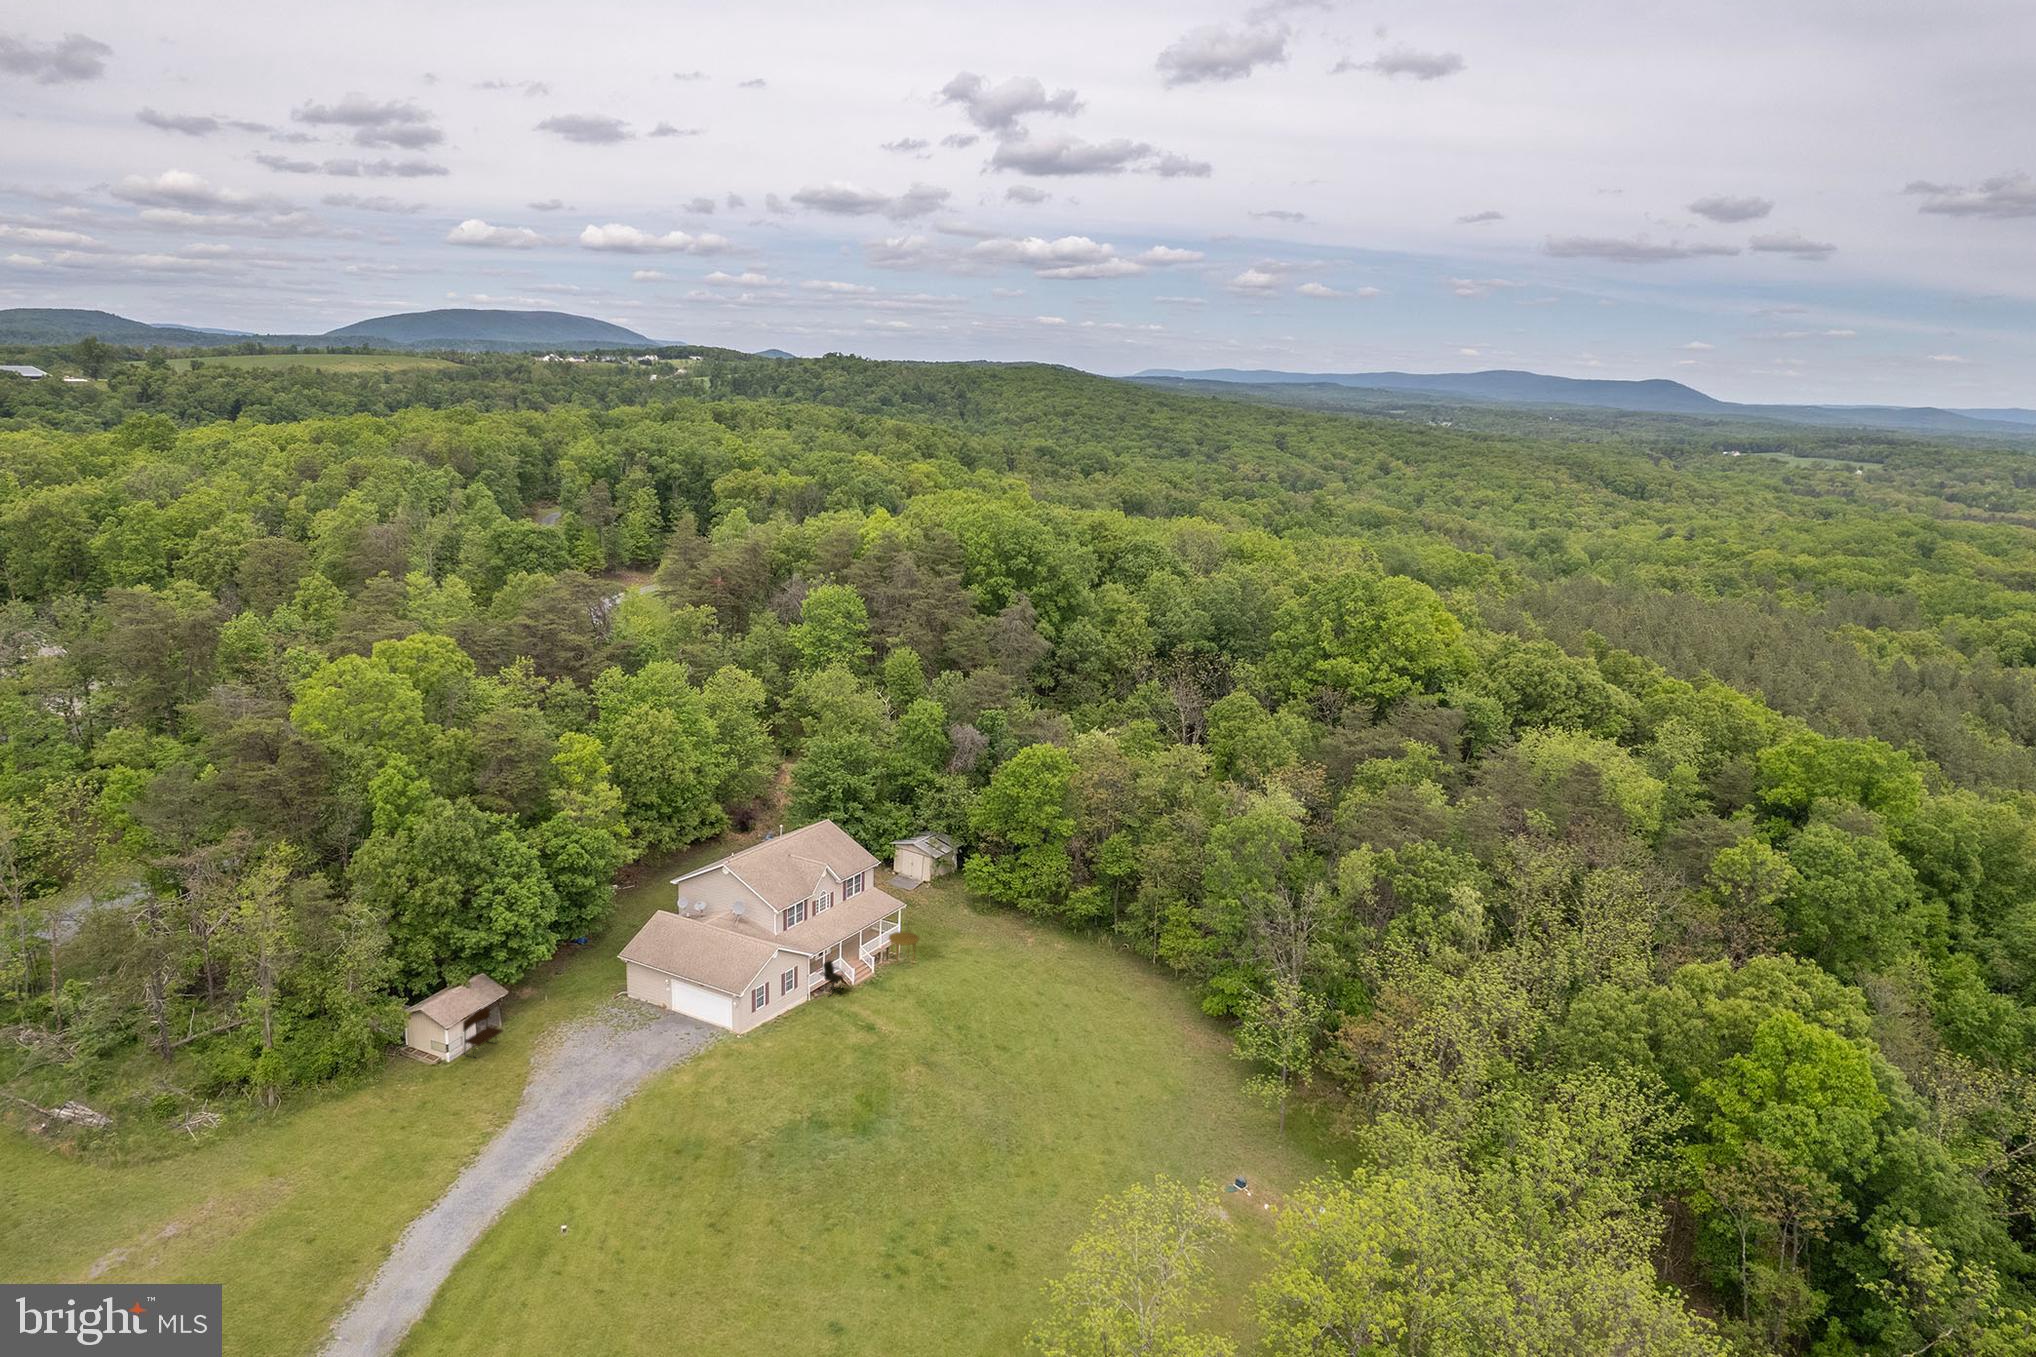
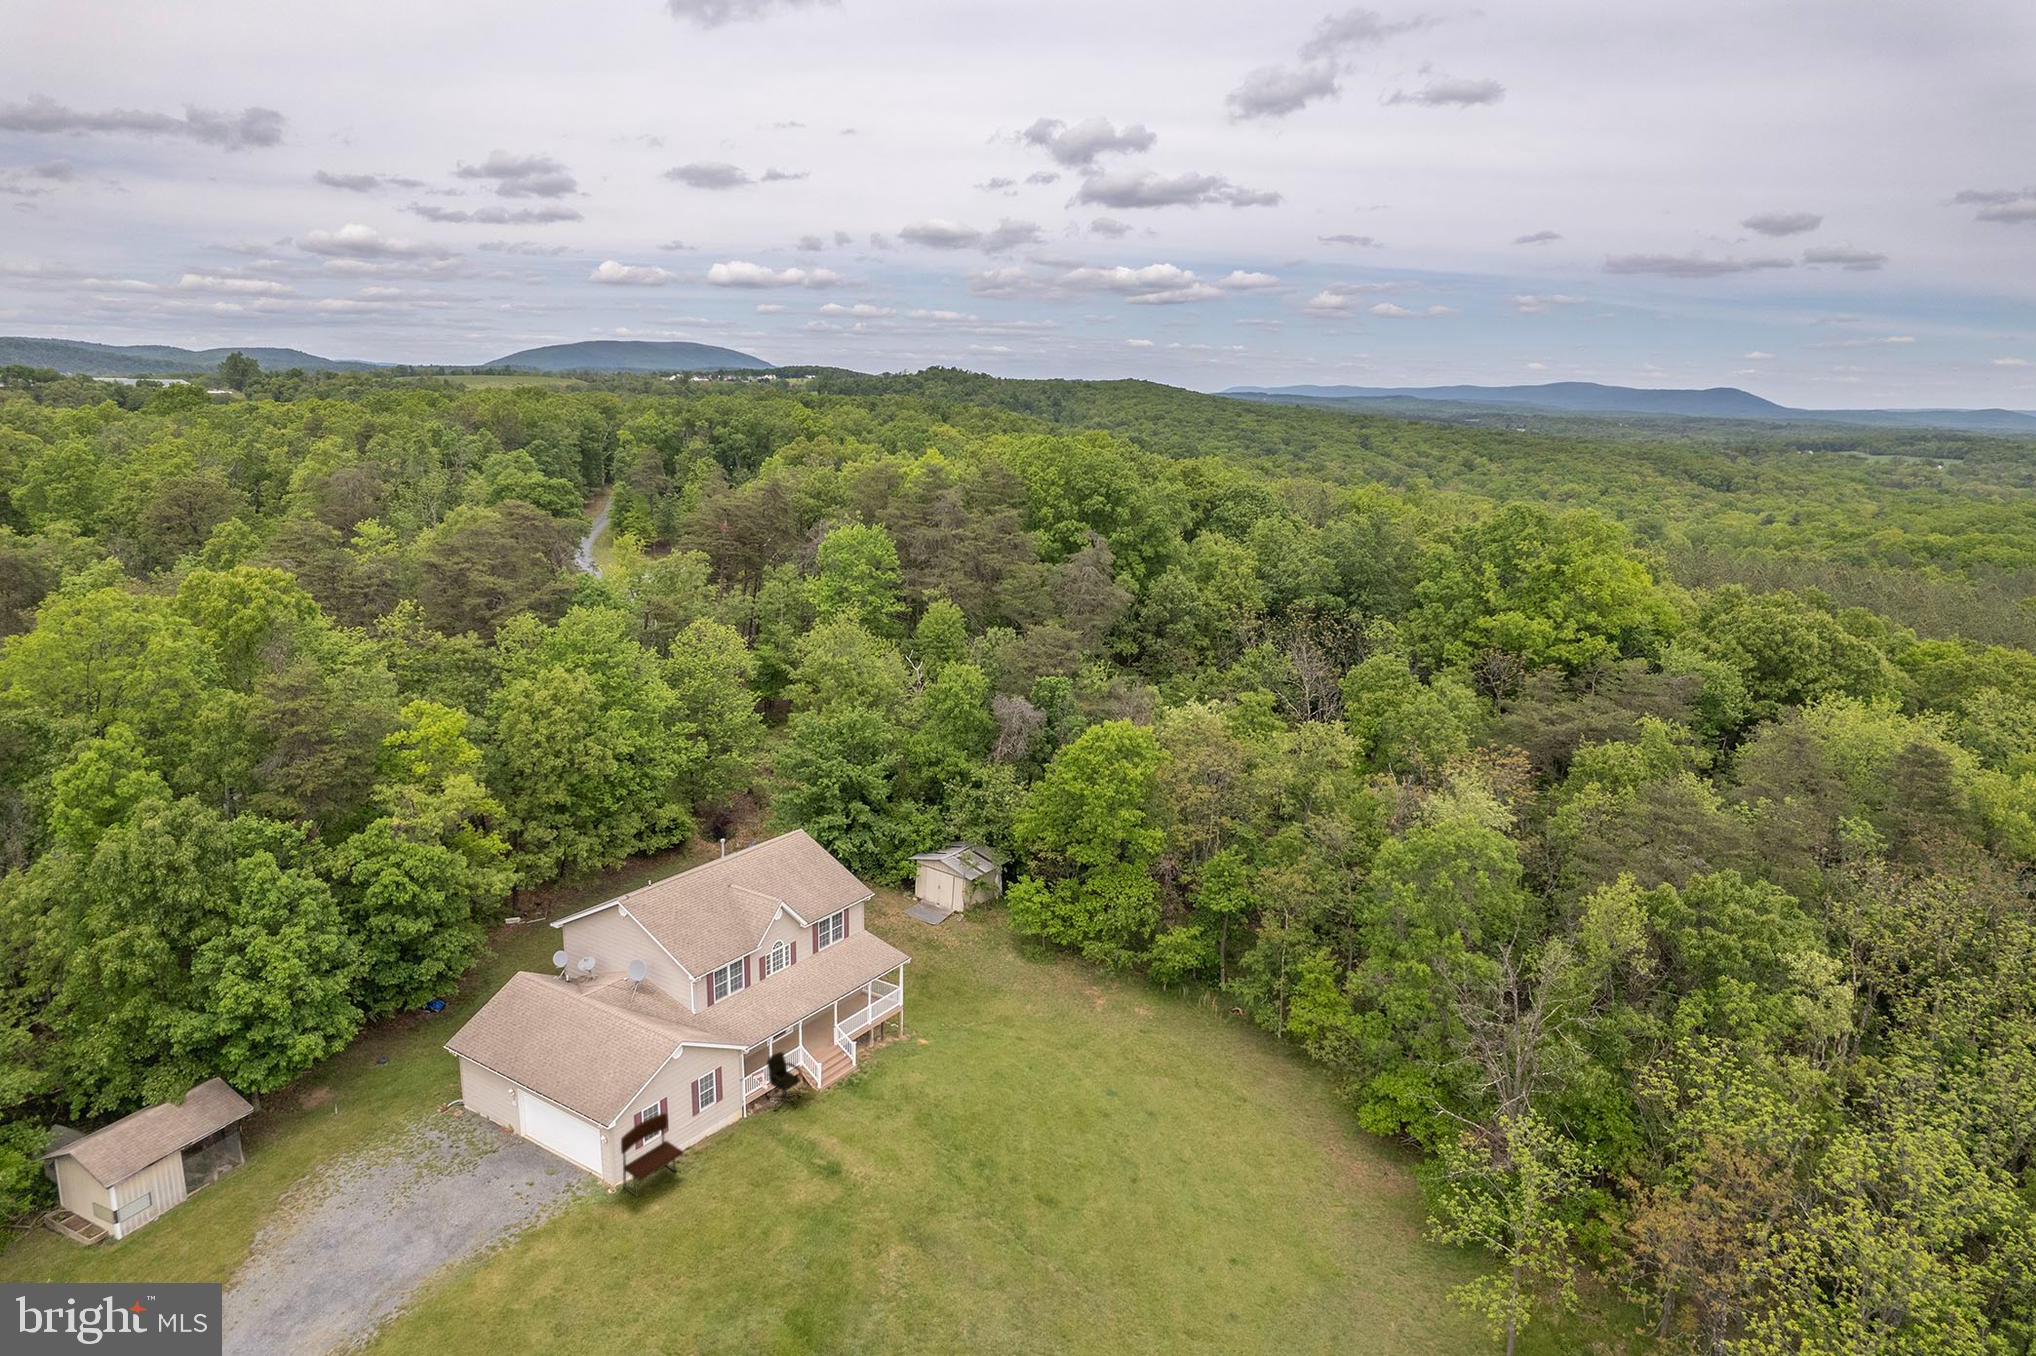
dining table: present [889,932,919,956] -> none [882,996,928,1050]
bench: present [463,1008,502,1058] -> present [621,1113,683,1196]

